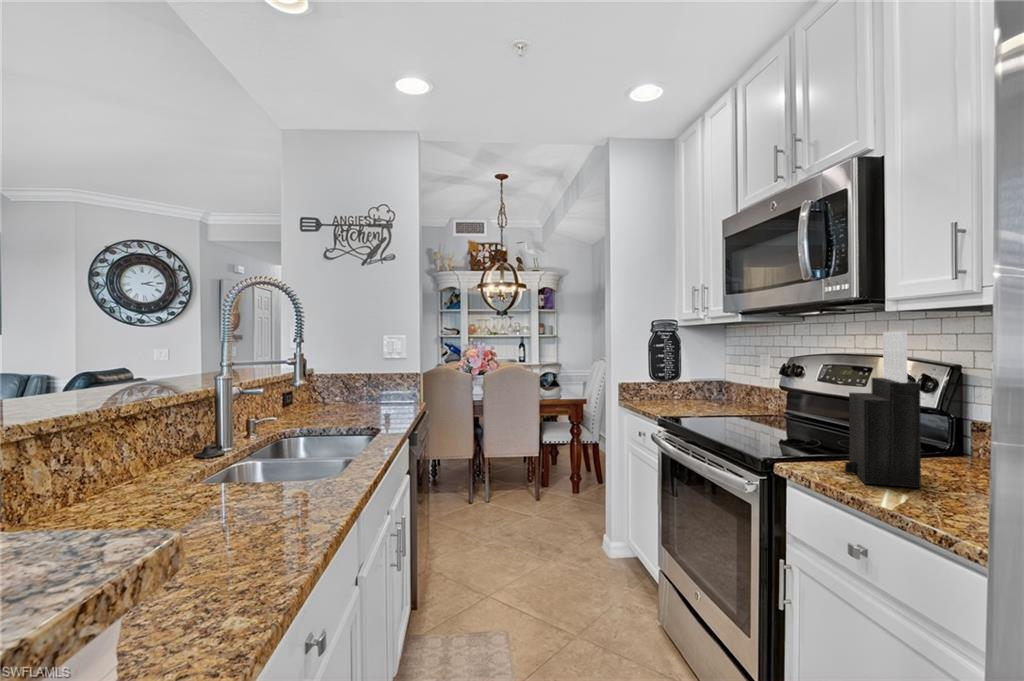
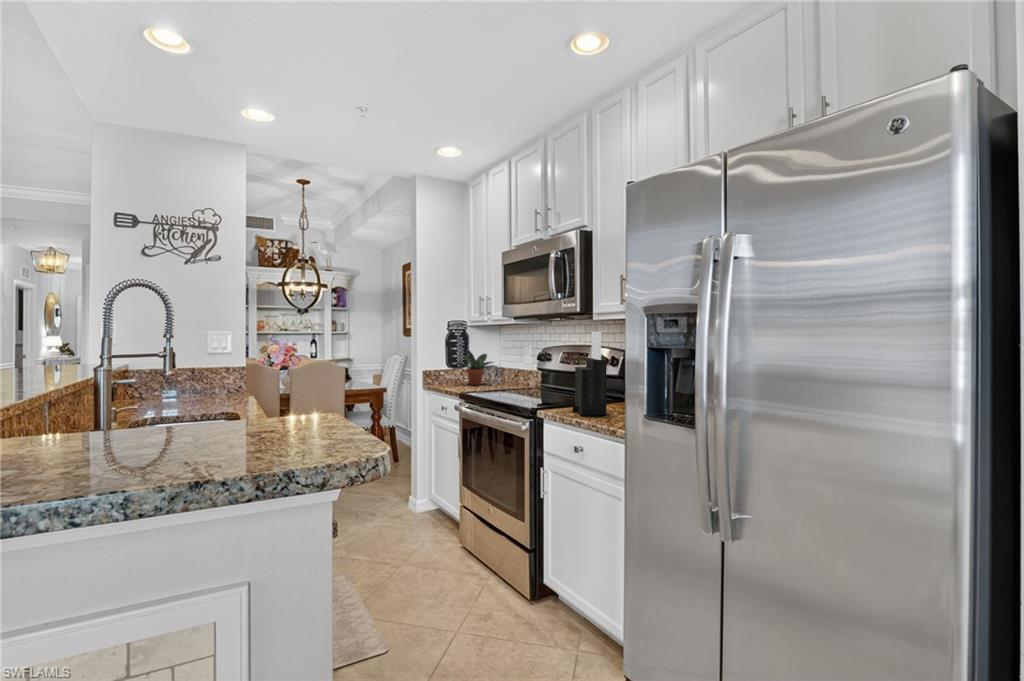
potted plant: none [657,356,719,404] -> present [456,350,496,385]

